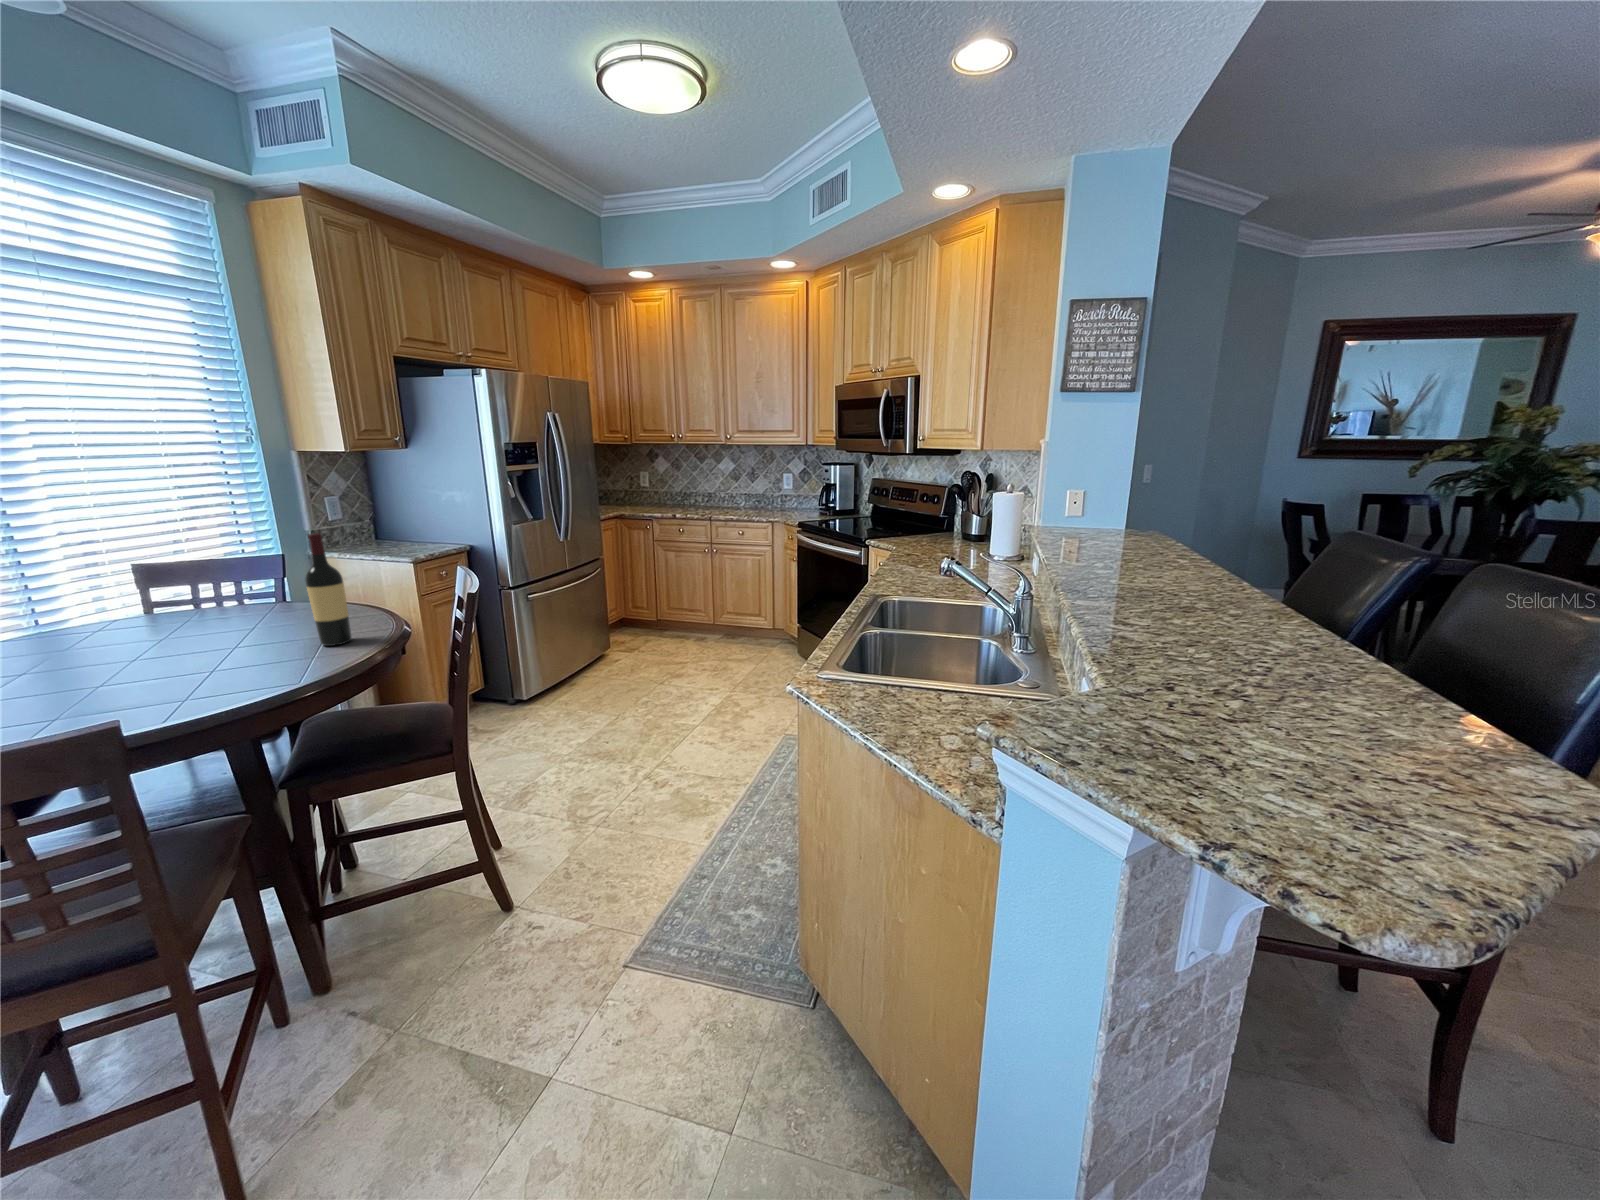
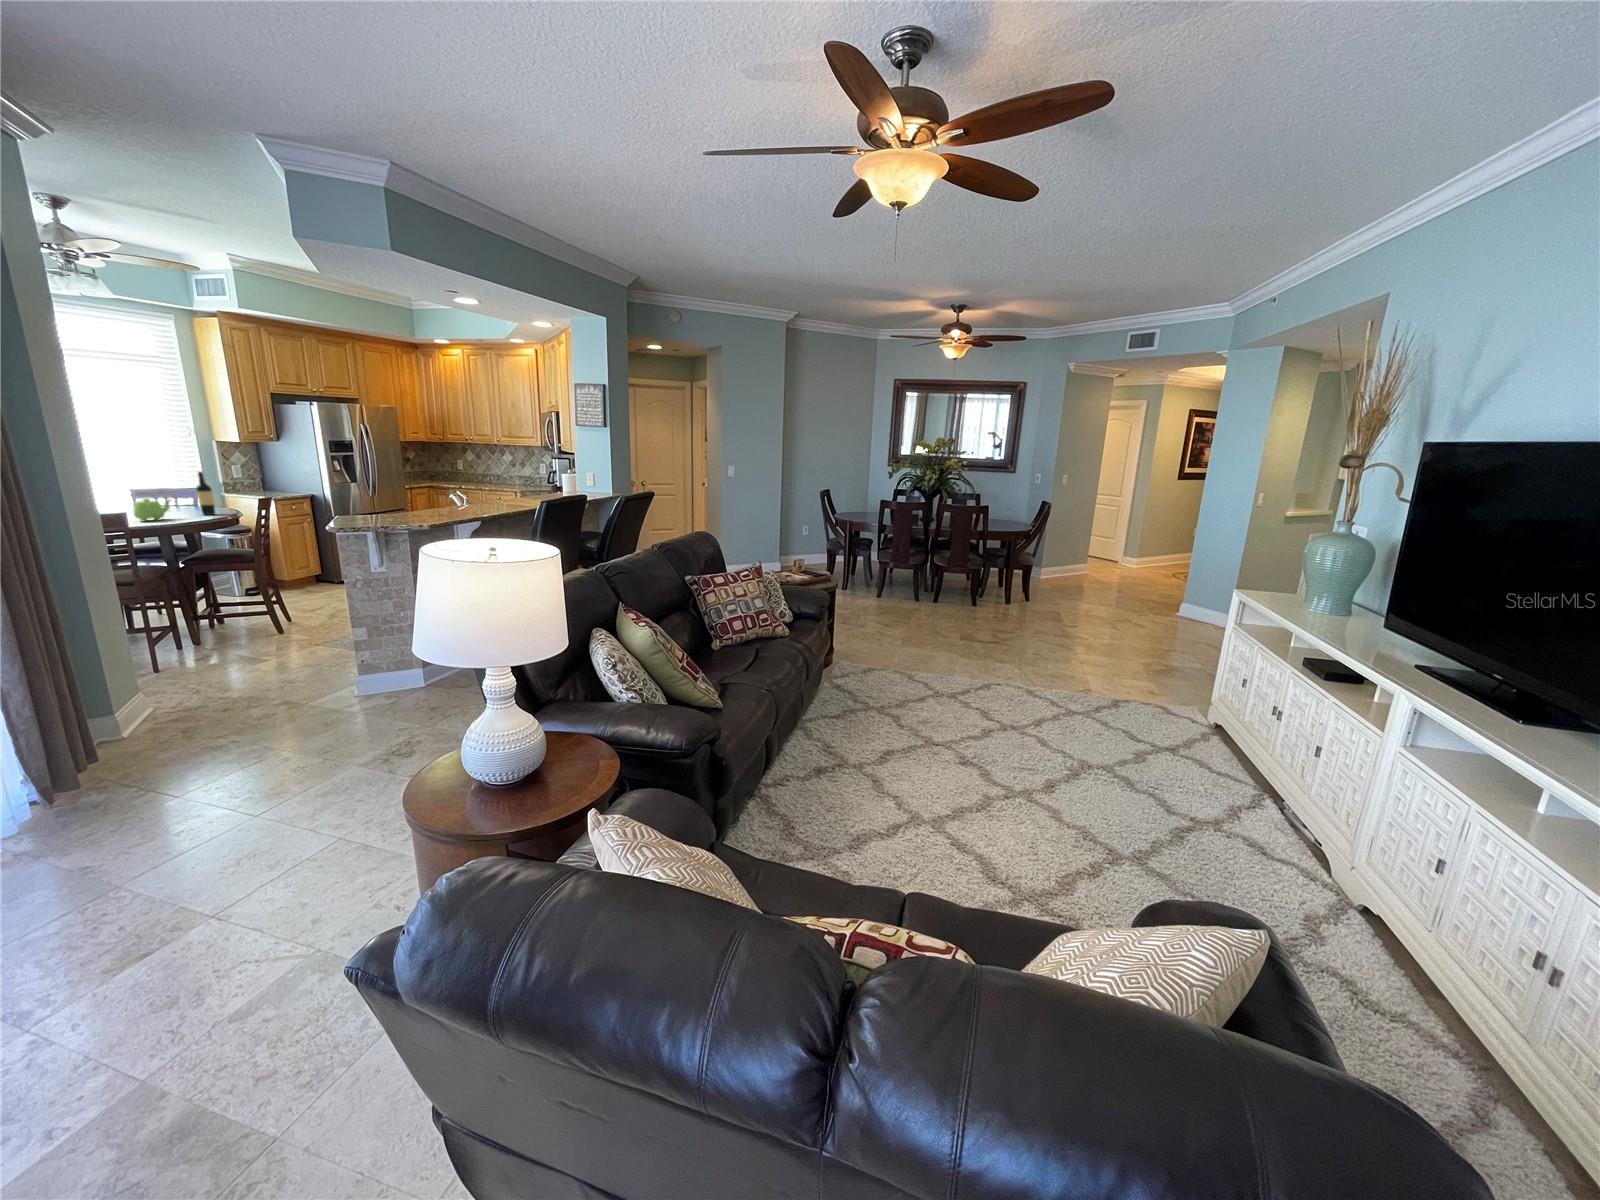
teapot: none [140,617,248,695] -> present [134,499,170,521]

